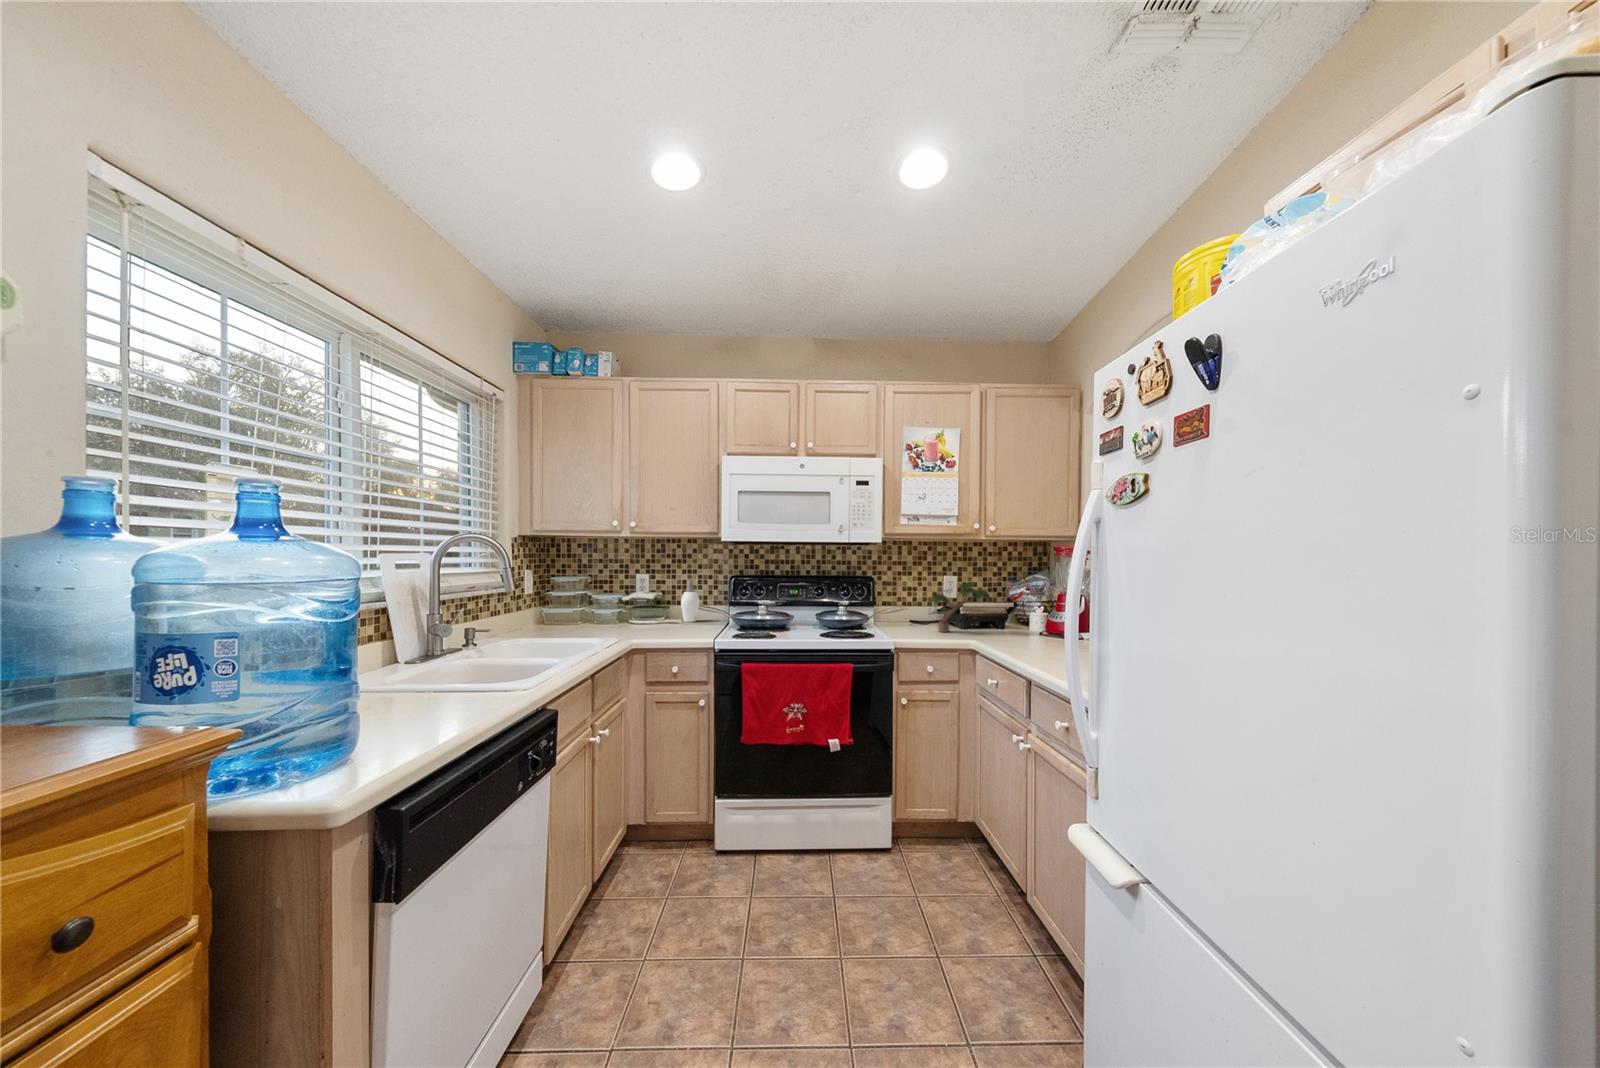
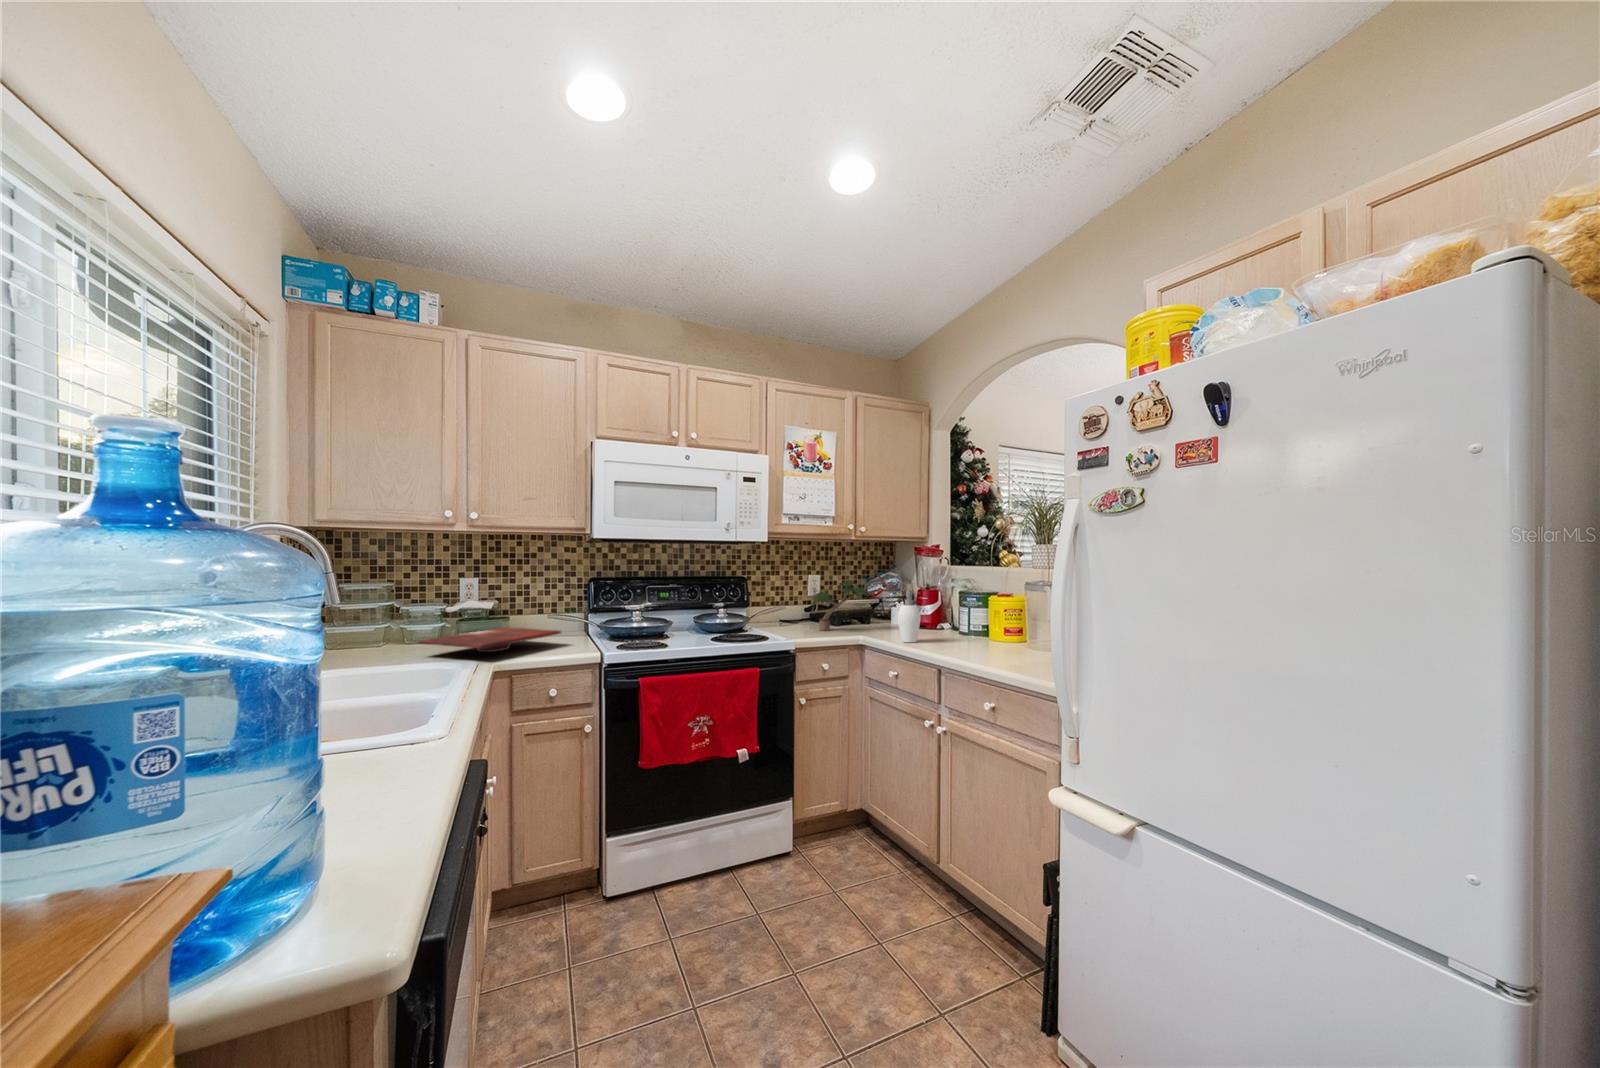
soap dispenser: present [681,580,699,622] -> present [898,590,921,642]
cutting board: none [589,614,696,633] -> present [418,628,561,652]

